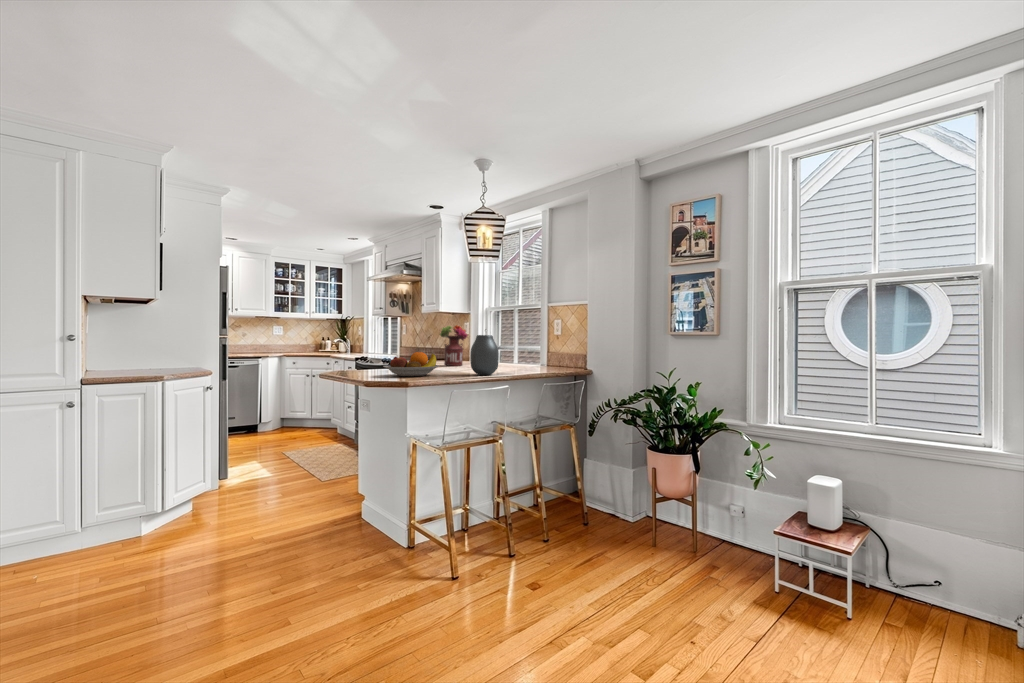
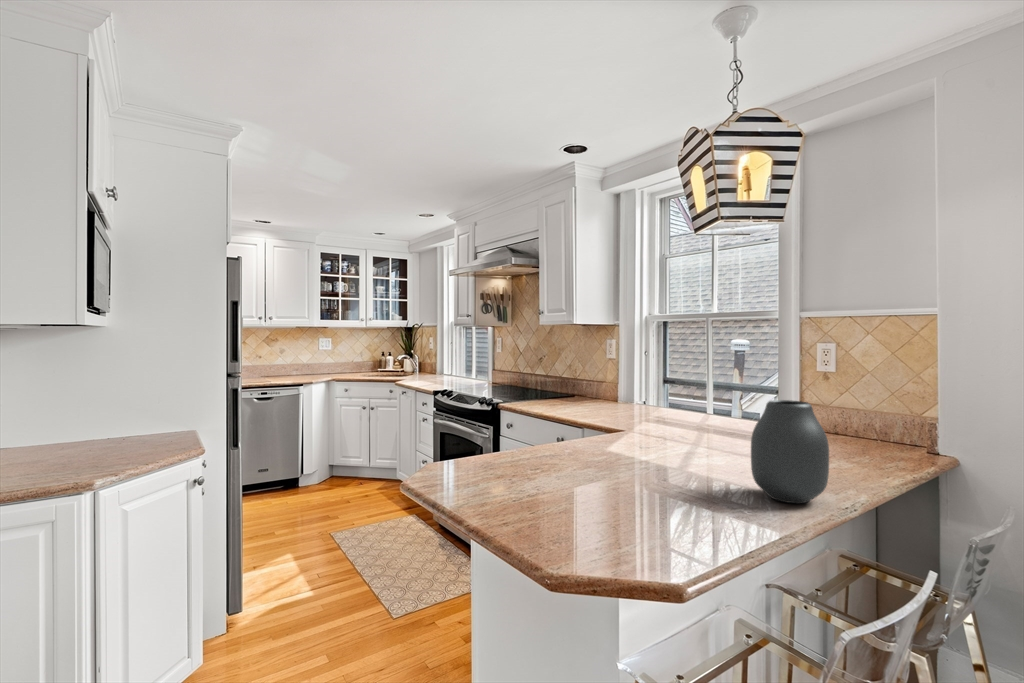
flower arrangement: present [440,325,467,366] -> none [597,351,650,428]
fruit bowl: present [383,352,439,376] -> none [542,437,673,503]

